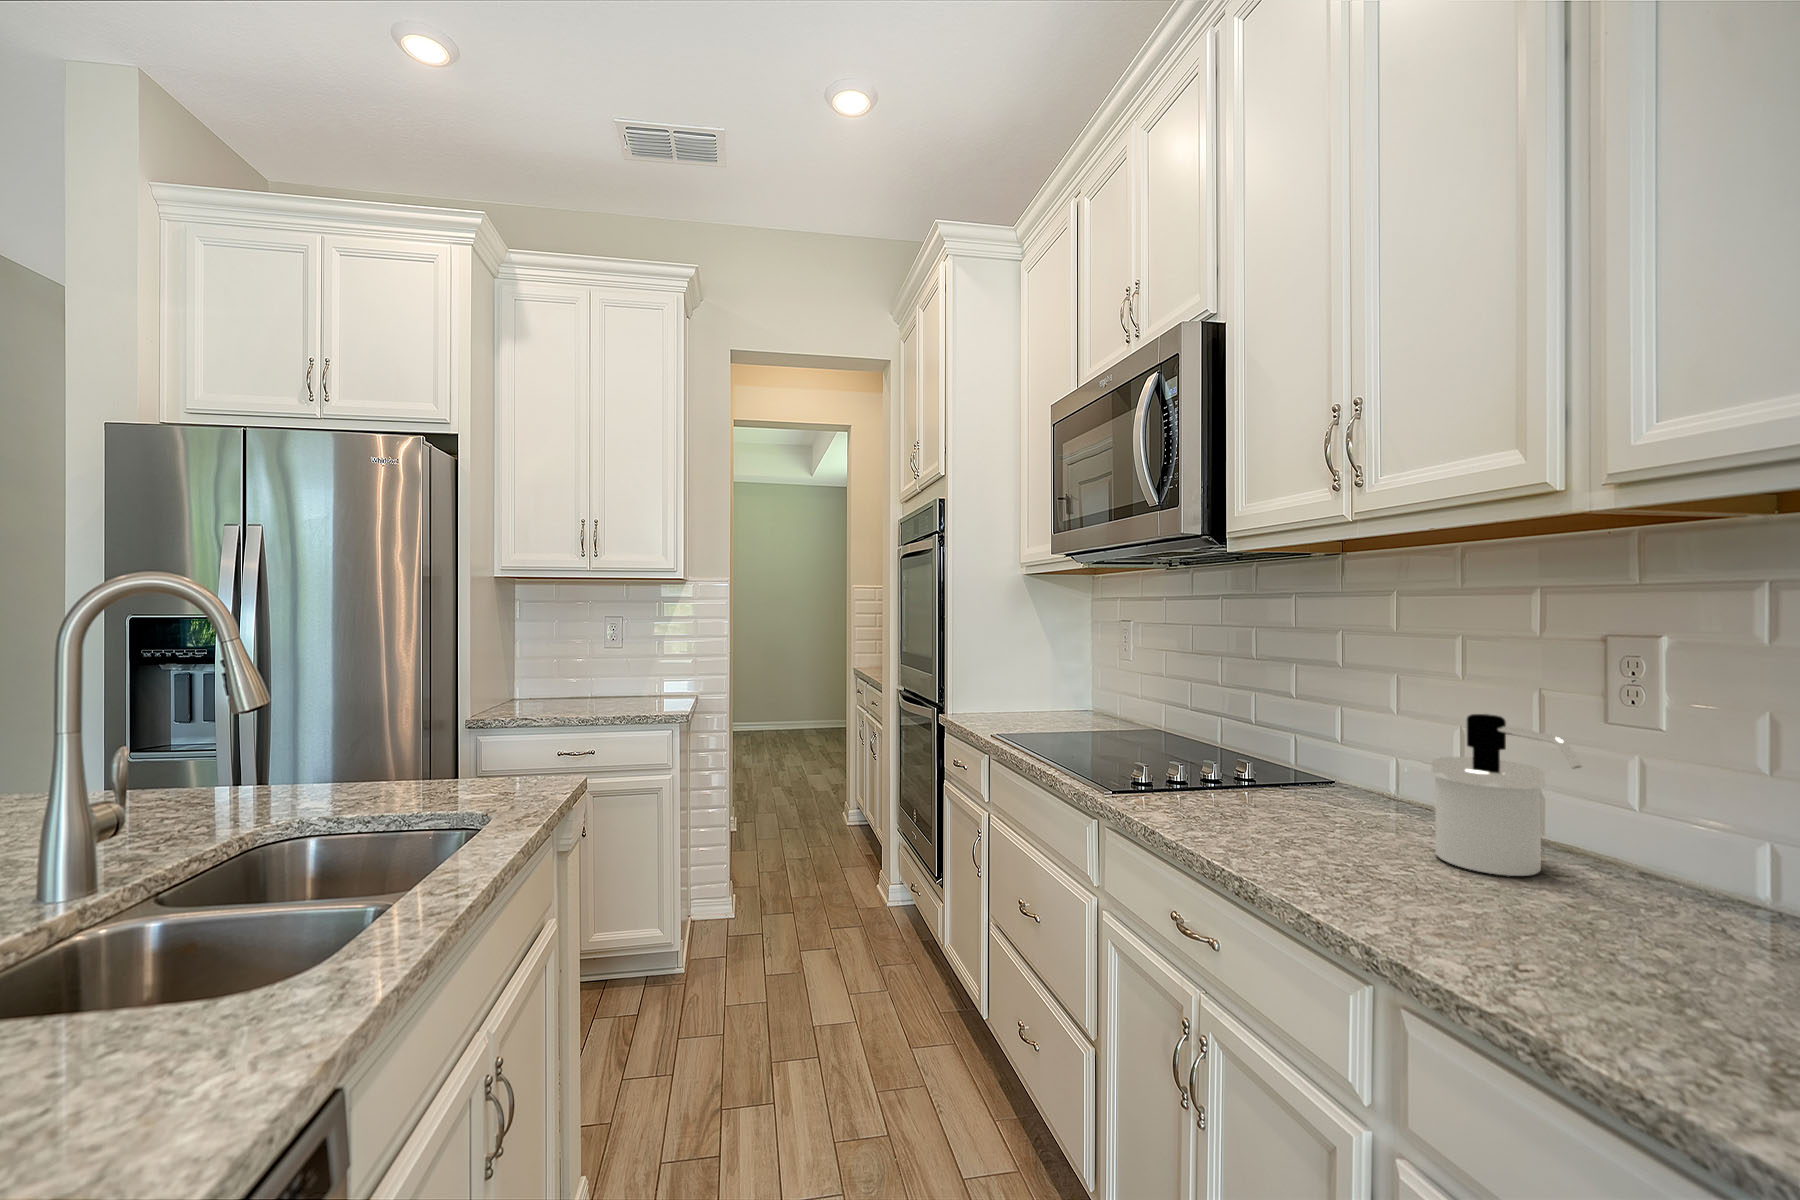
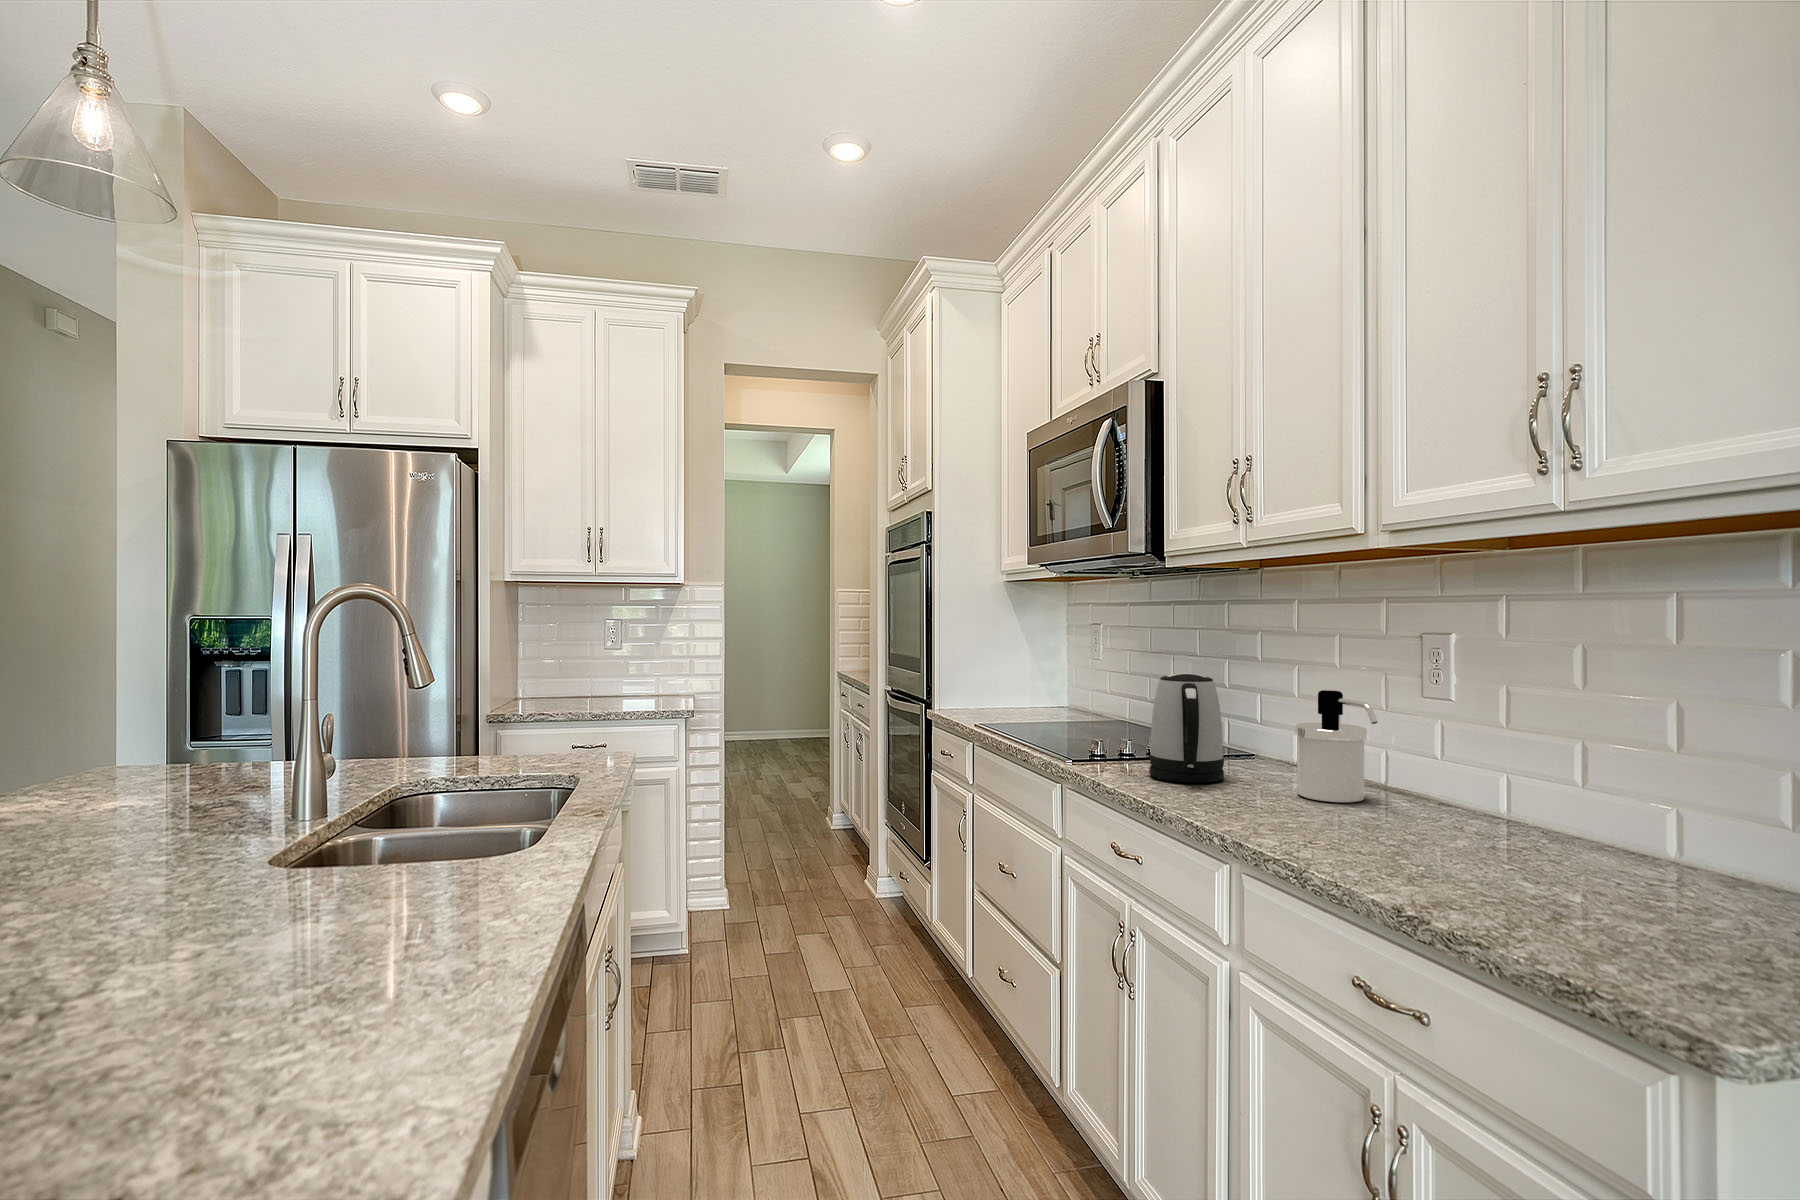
kettle: none [1216,686,1319,832] -> present [1150,673,1224,782]

